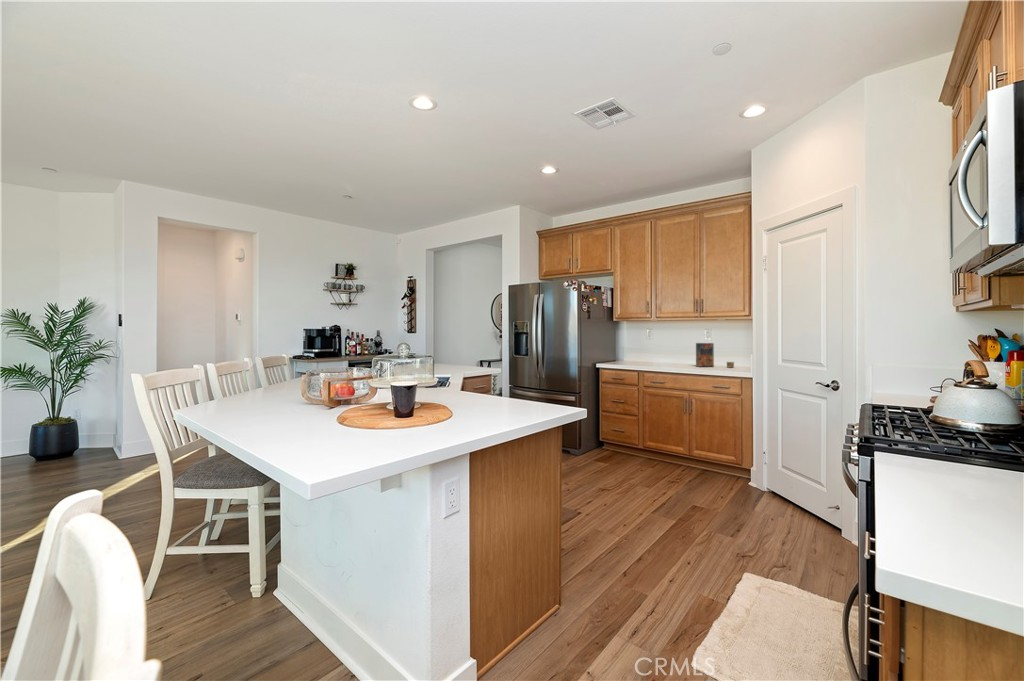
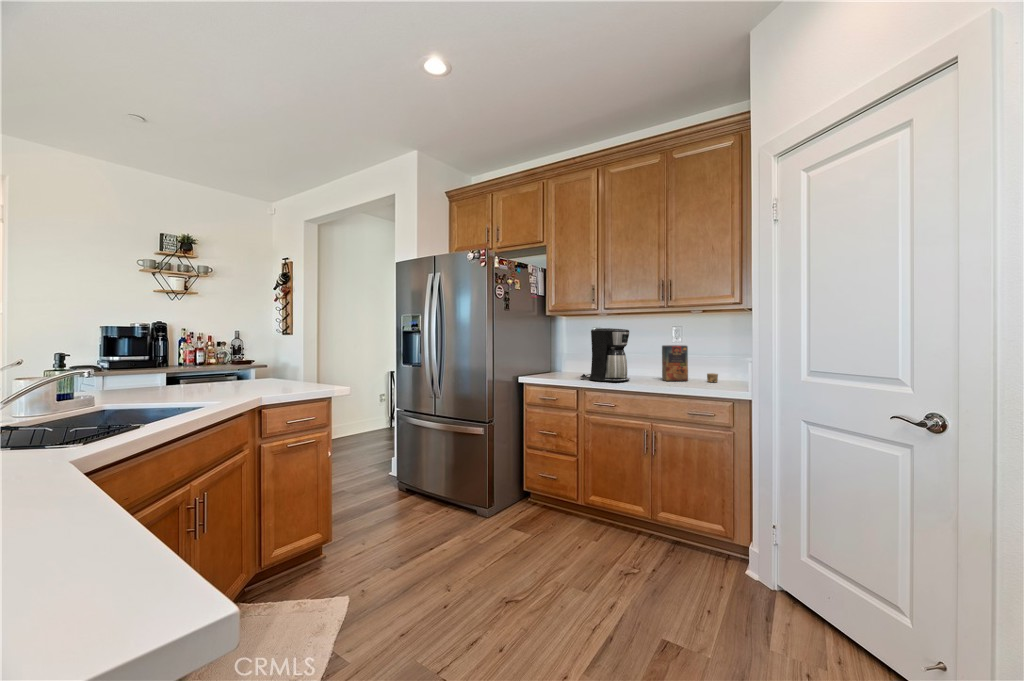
coffee maker: none [639,331,674,367] -> present [580,328,630,382]

